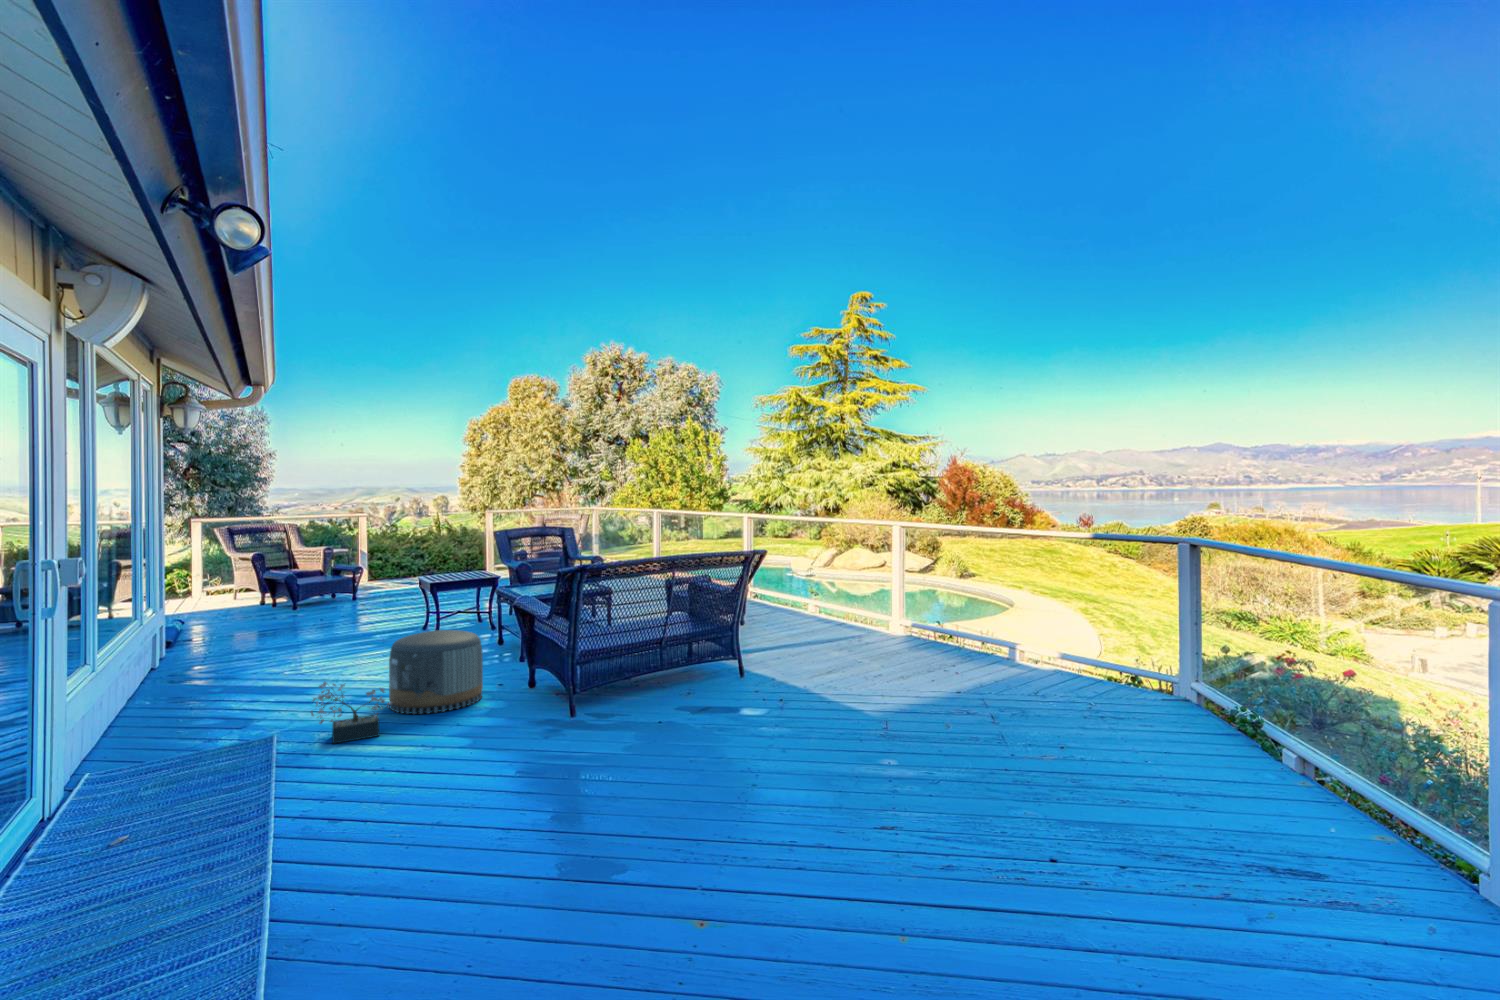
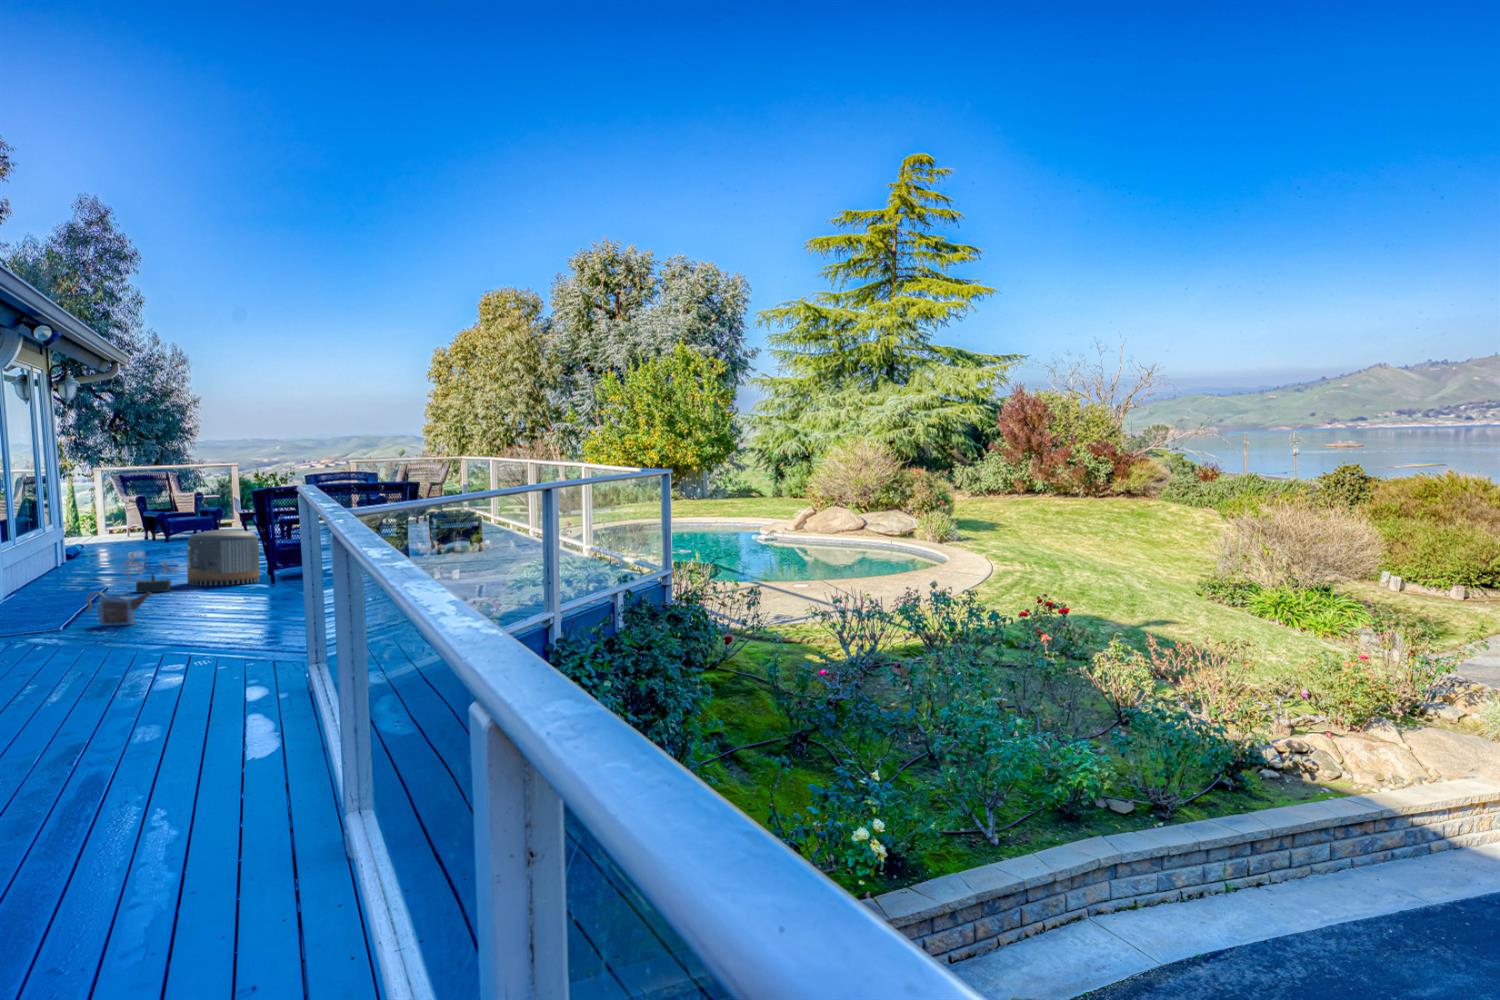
watering can: none [329,845,467,932] -> present [86,591,151,626]

